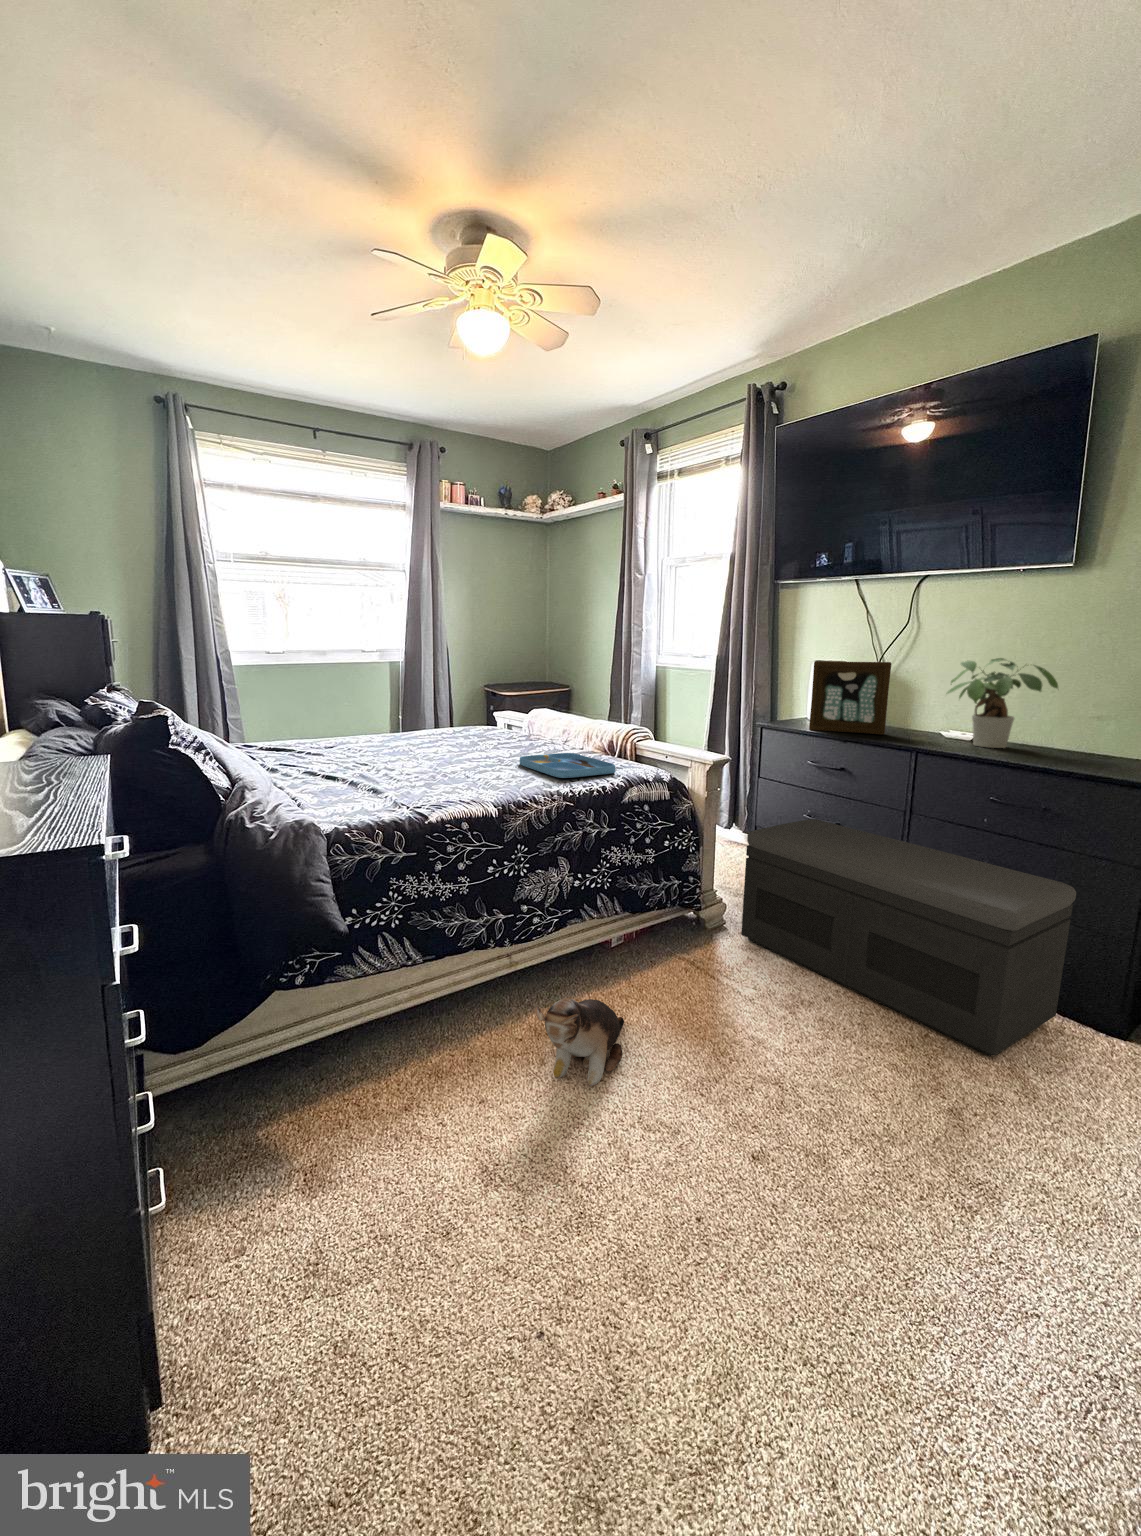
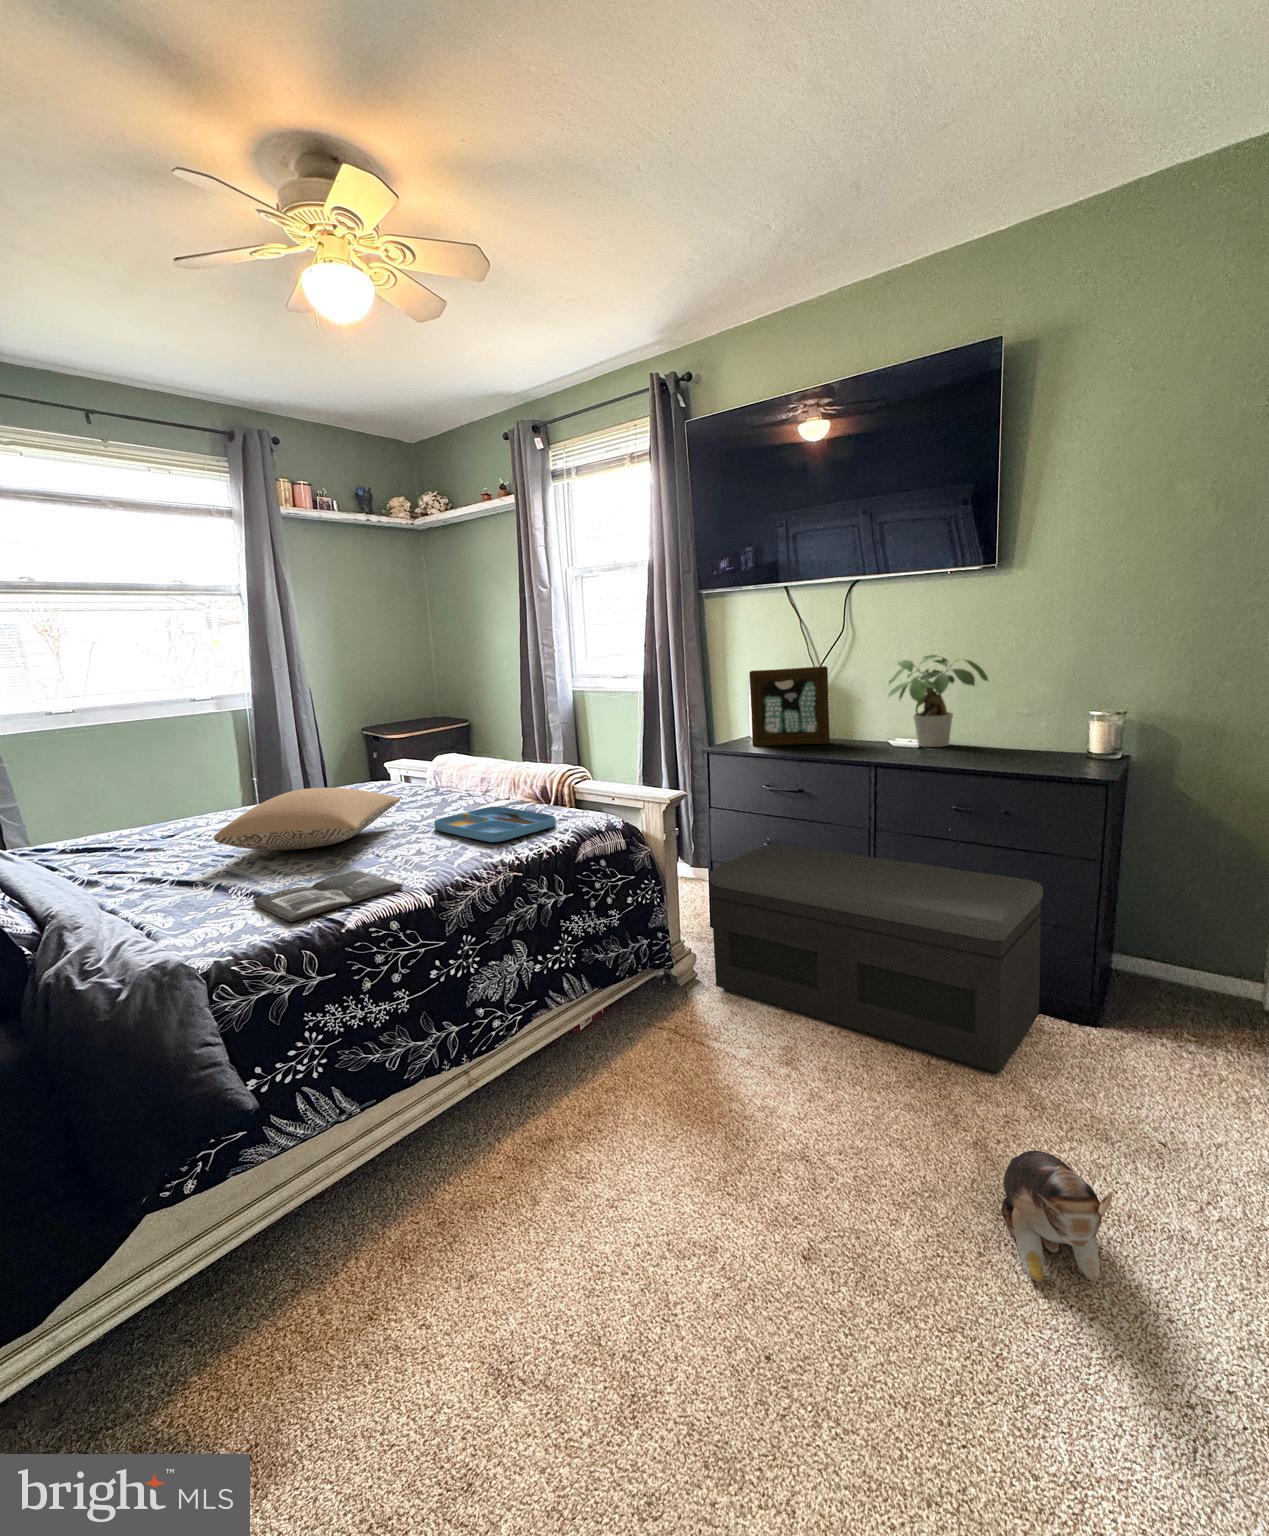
pillow: none [355,719,497,765] -> present [214,788,400,850]
magazine: none [371,783,480,810] -> present [254,871,403,922]
plush toy: present [535,997,624,1086] -> present [1002,1151,1112,1282]

